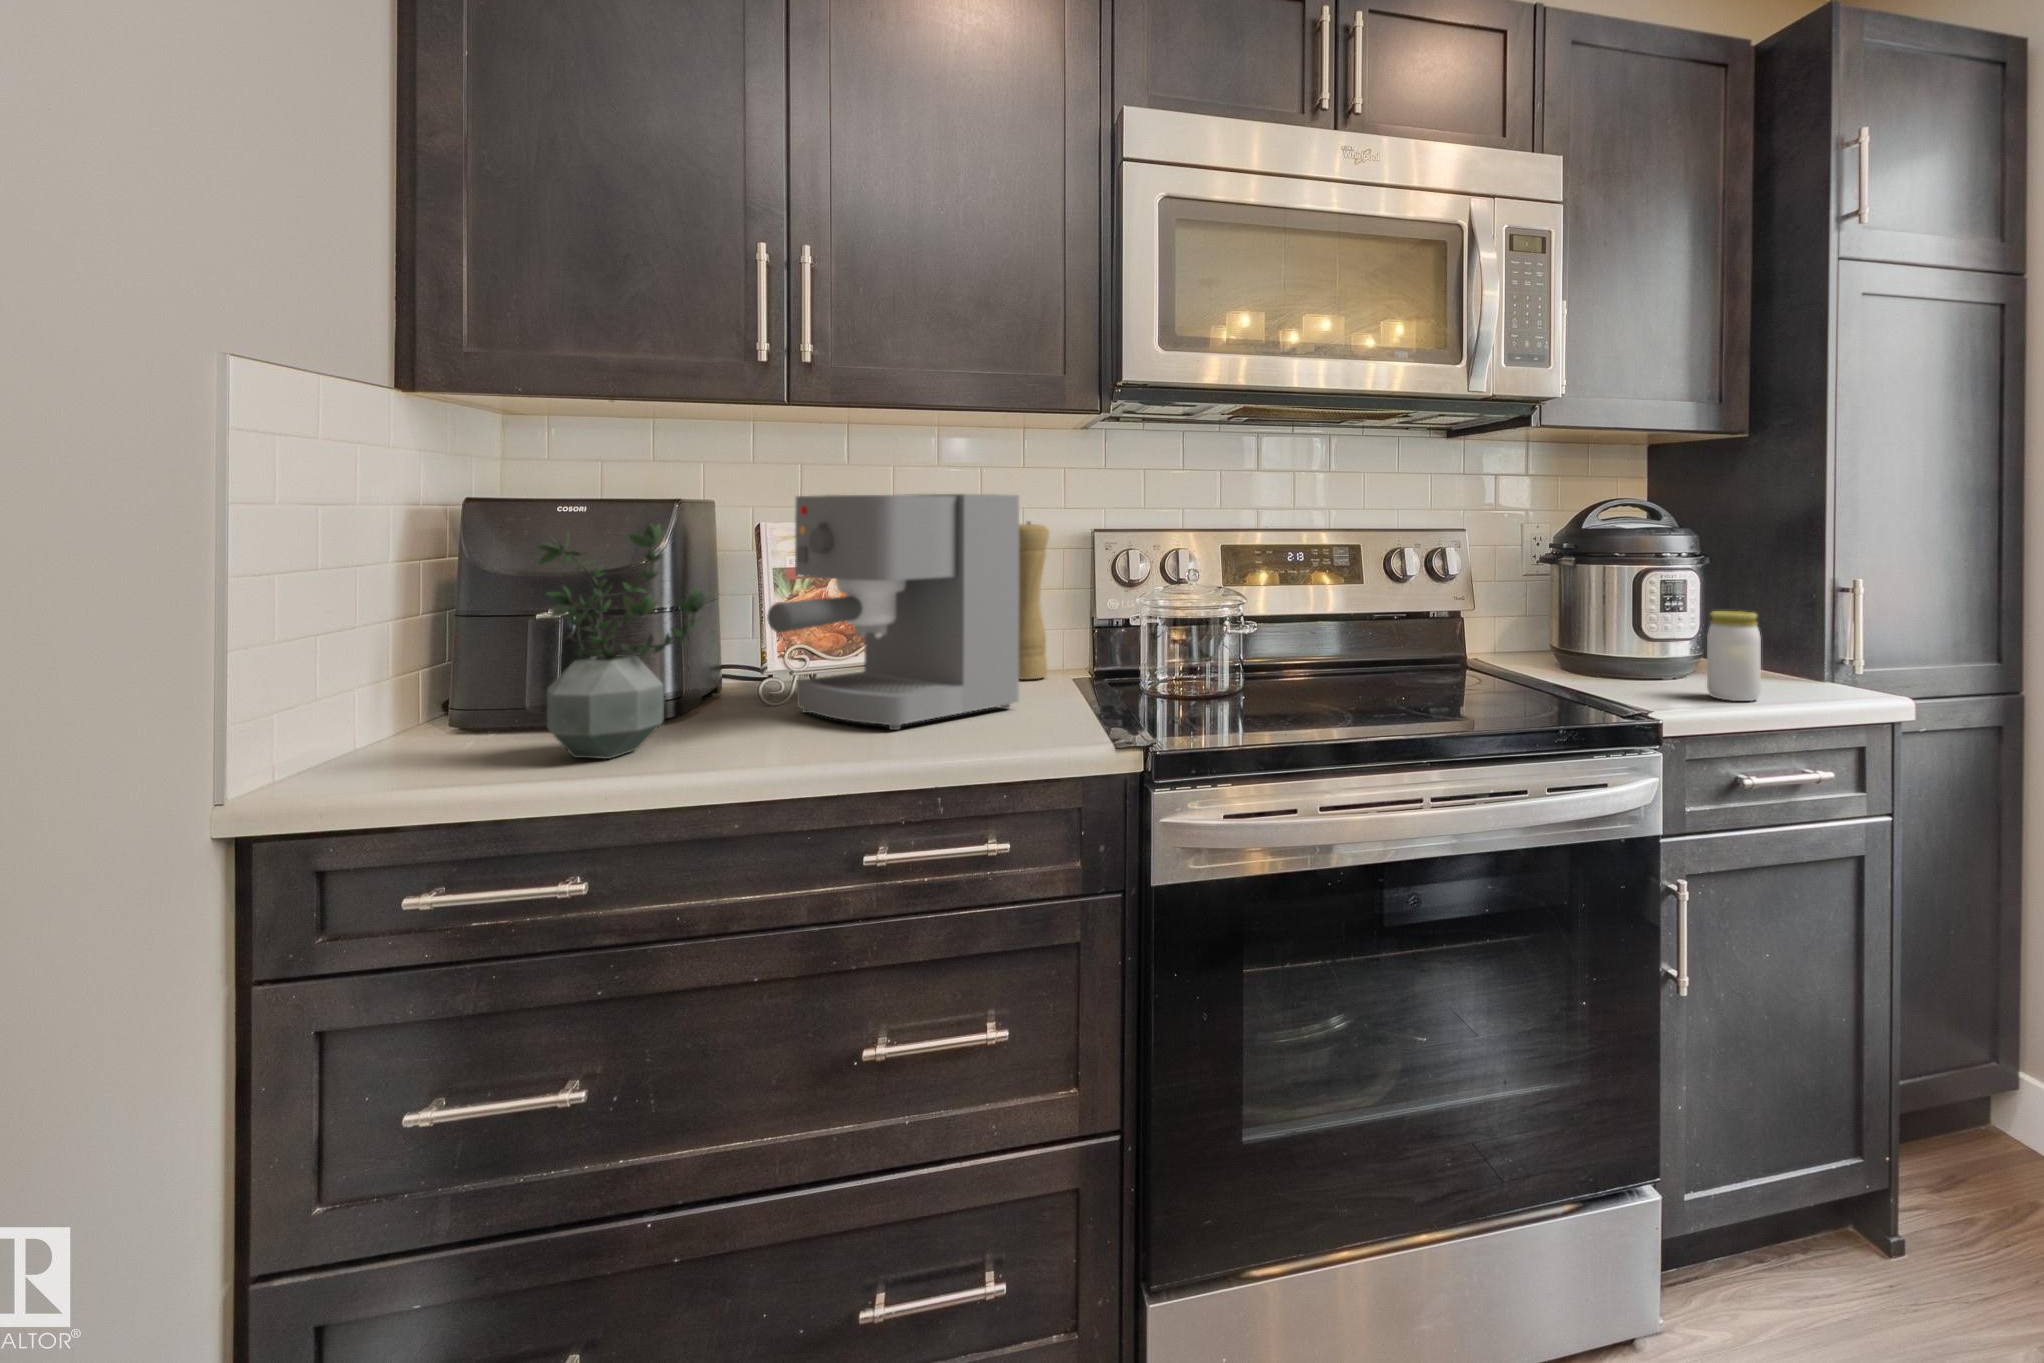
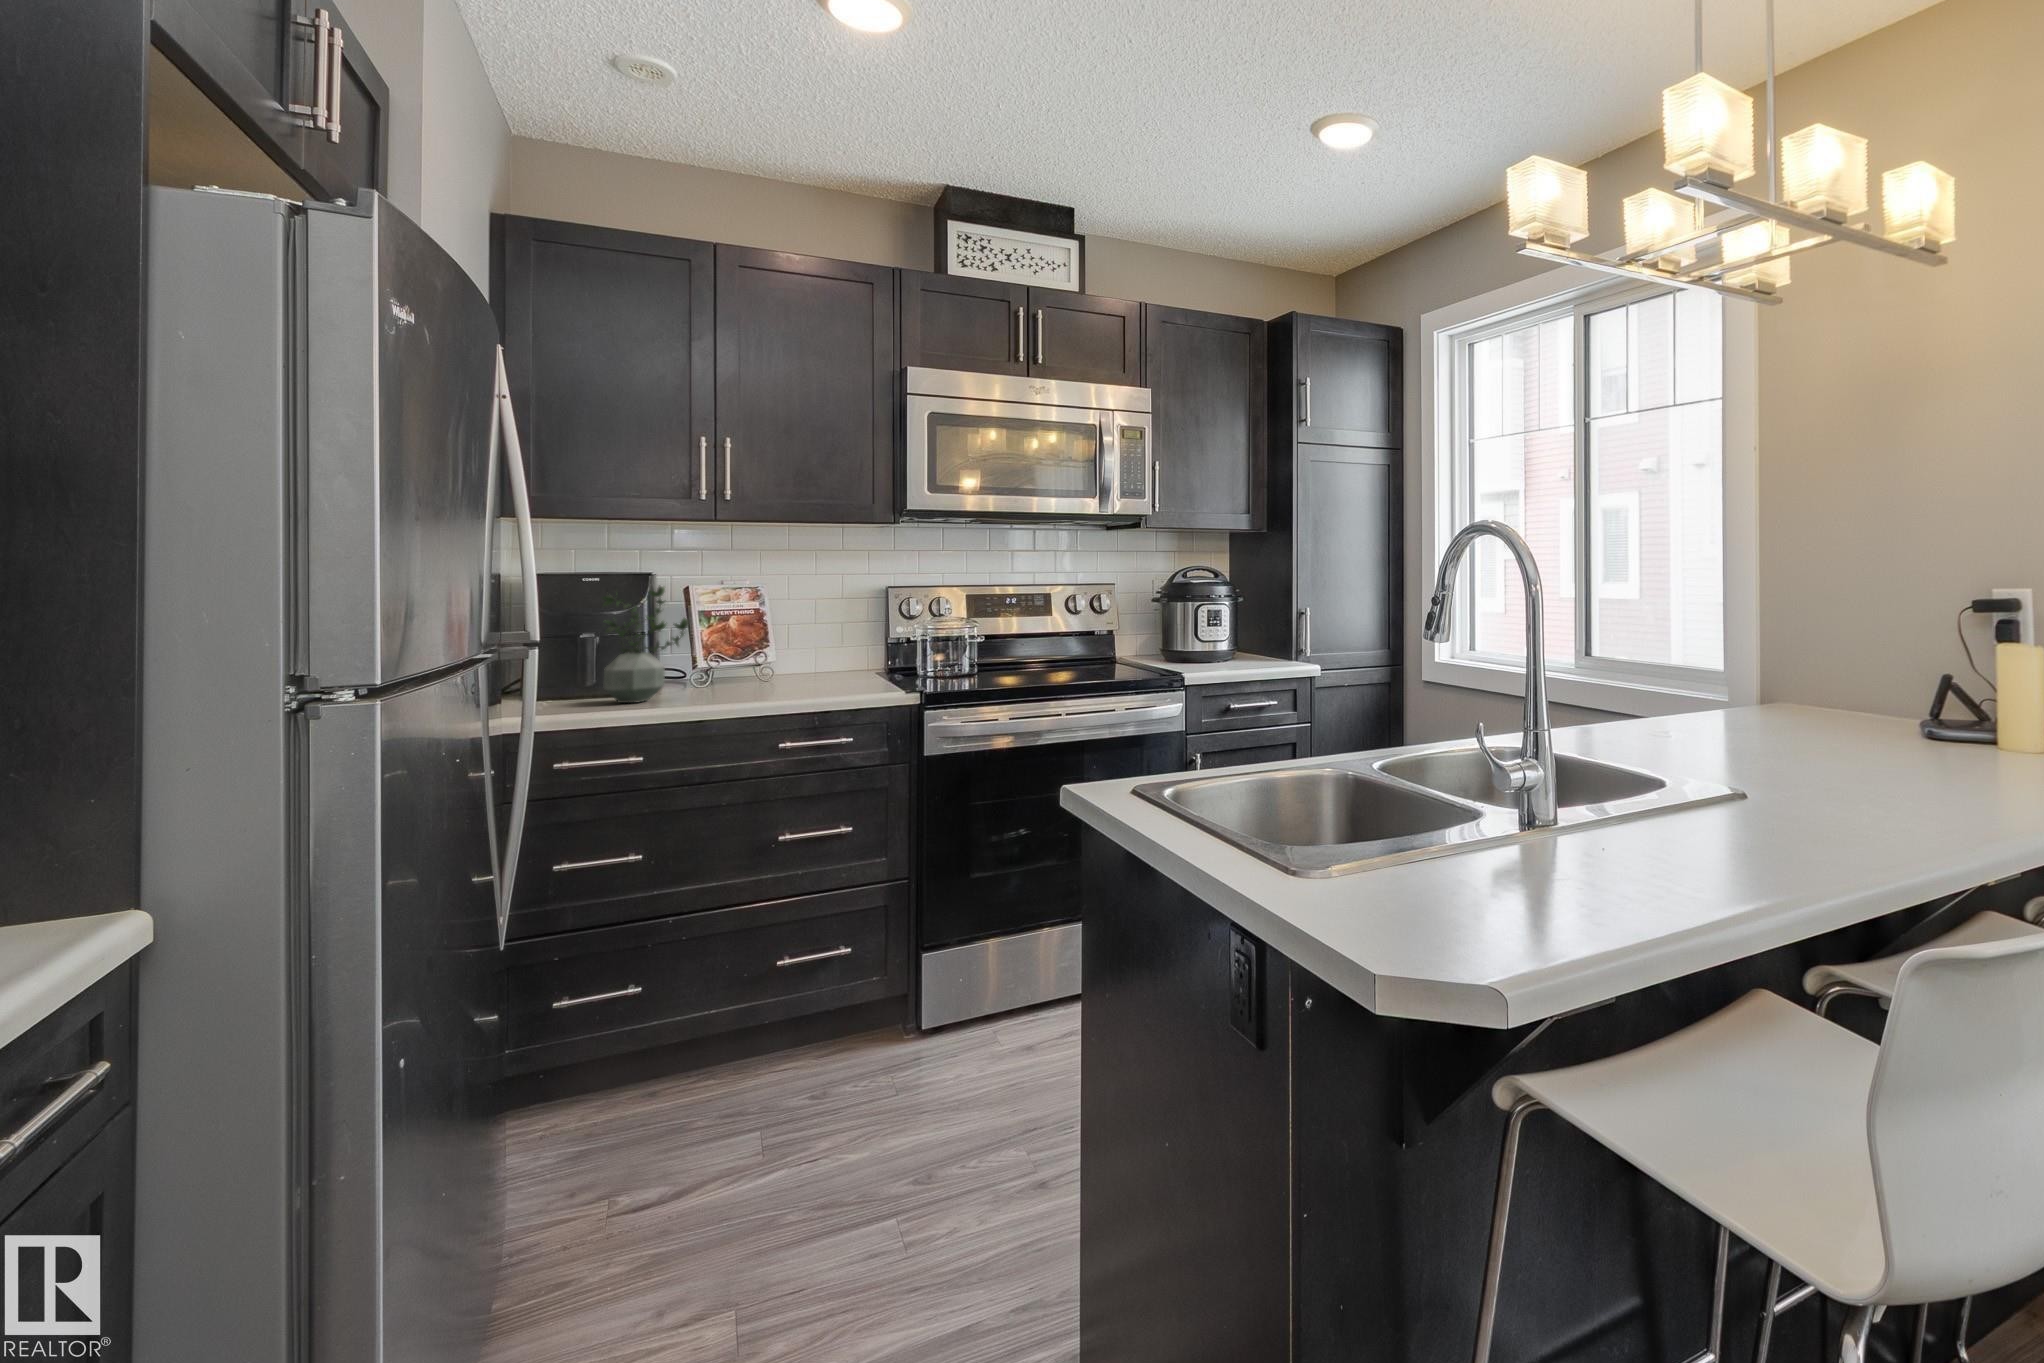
coffee maker: present [767,494,1019,730] -> none [717,568,849,691]
pepper mill: present [1019,522,1049,679] -> none [836,583,861,674]
jar: present [1707,611,1761,701] -> none [1226,623,1252,669]

